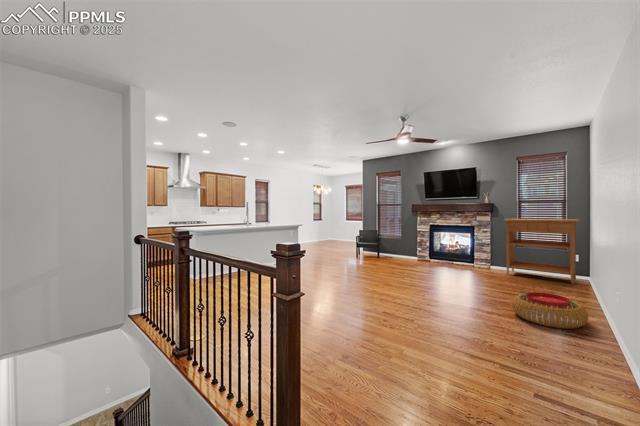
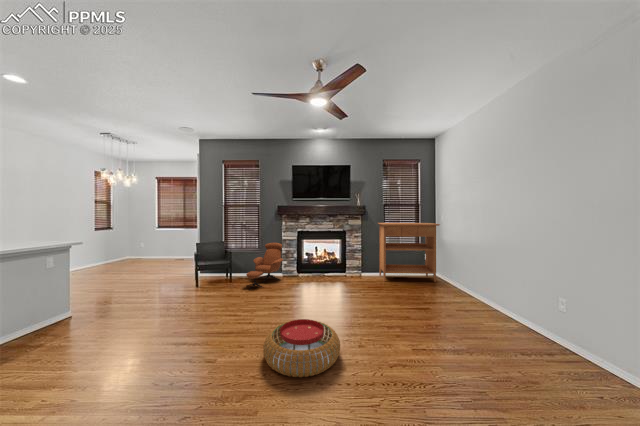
lounge chair: none [384,233,416,263] -> present [246,243,283,289]
pouf: present [512,292,588,329] -> present [263,319,340,377]

